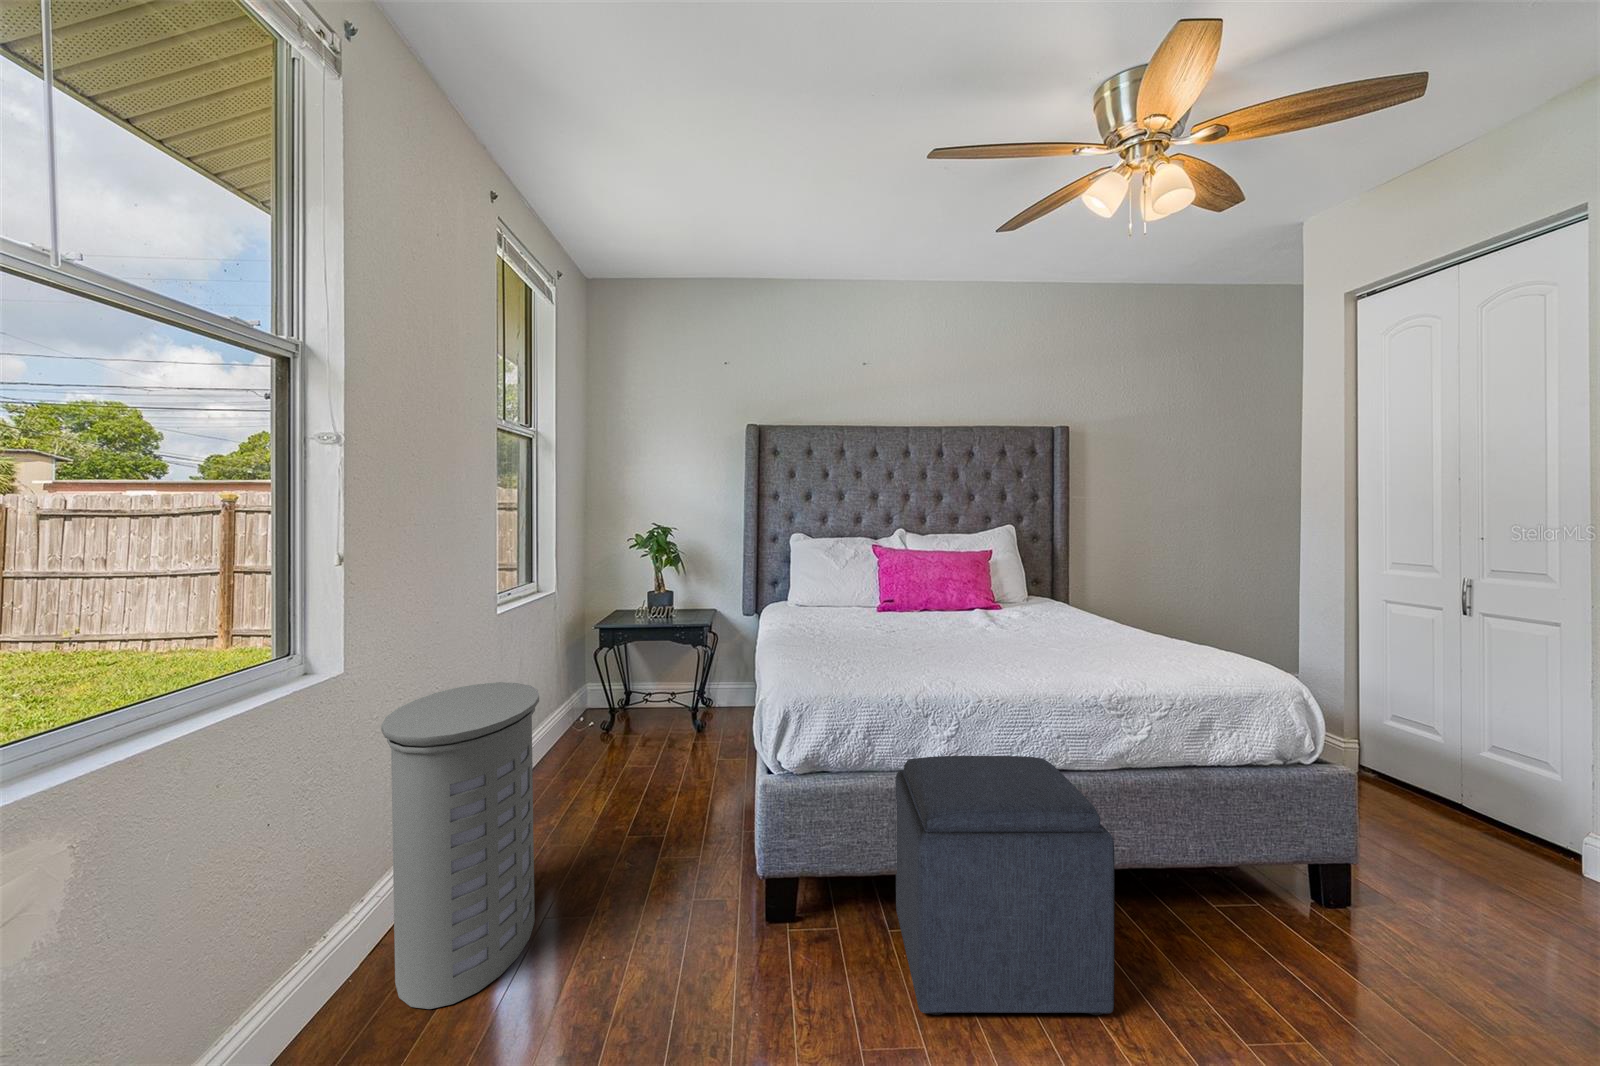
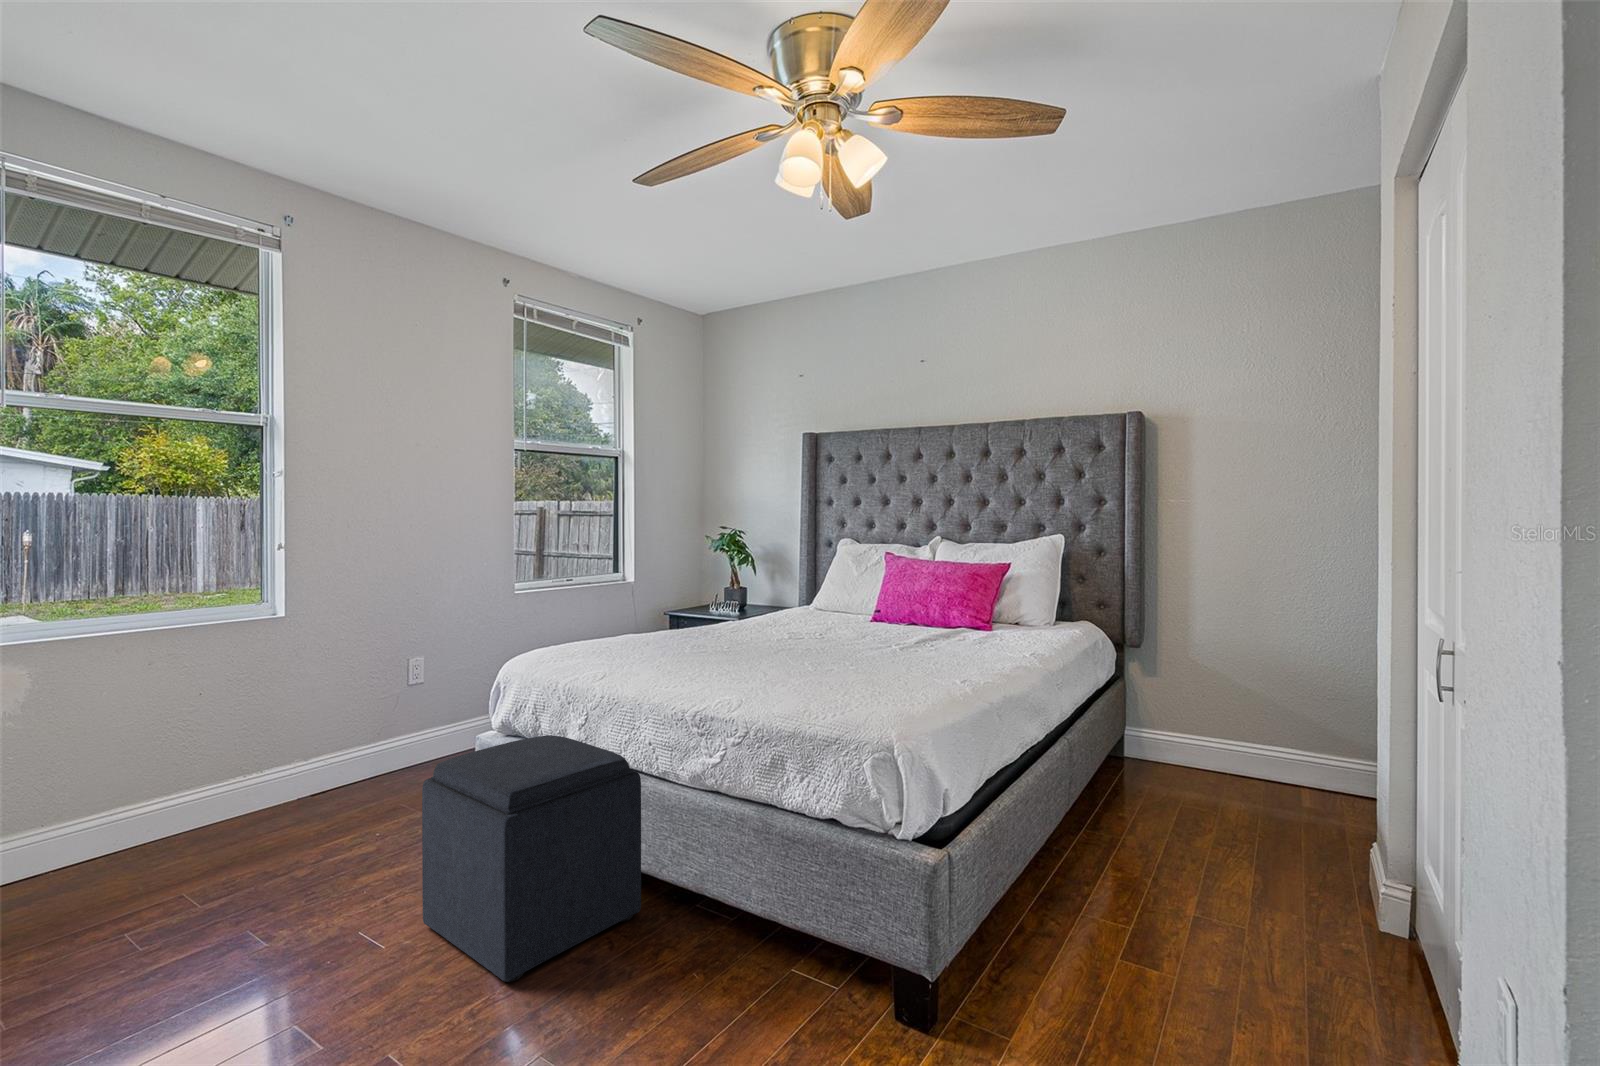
laundry hamper: present [381,682,539,1009] -> none [281,635,428,822]

